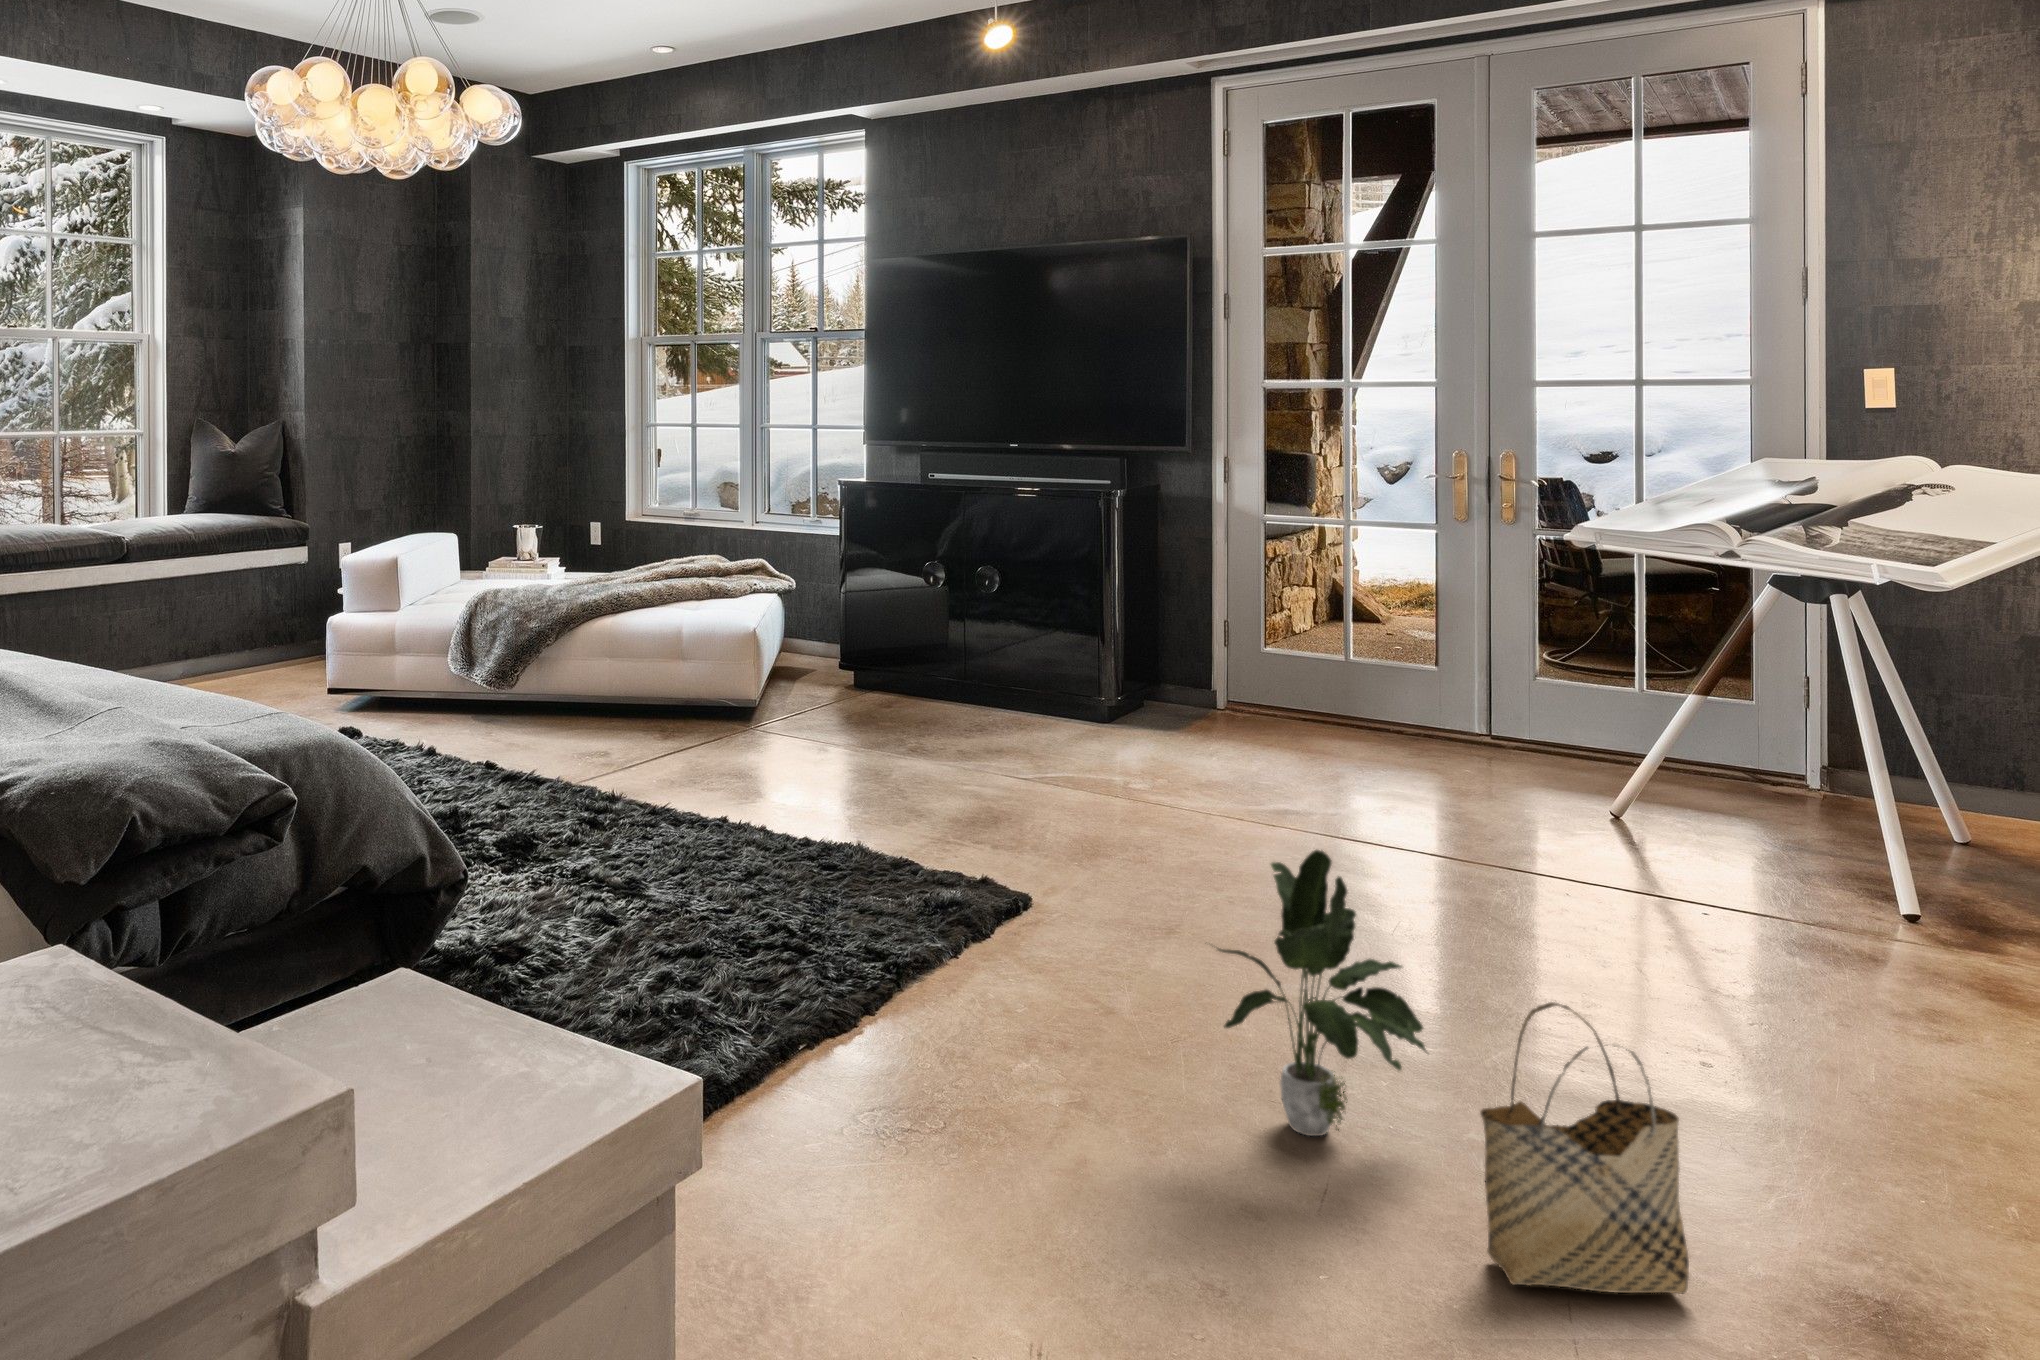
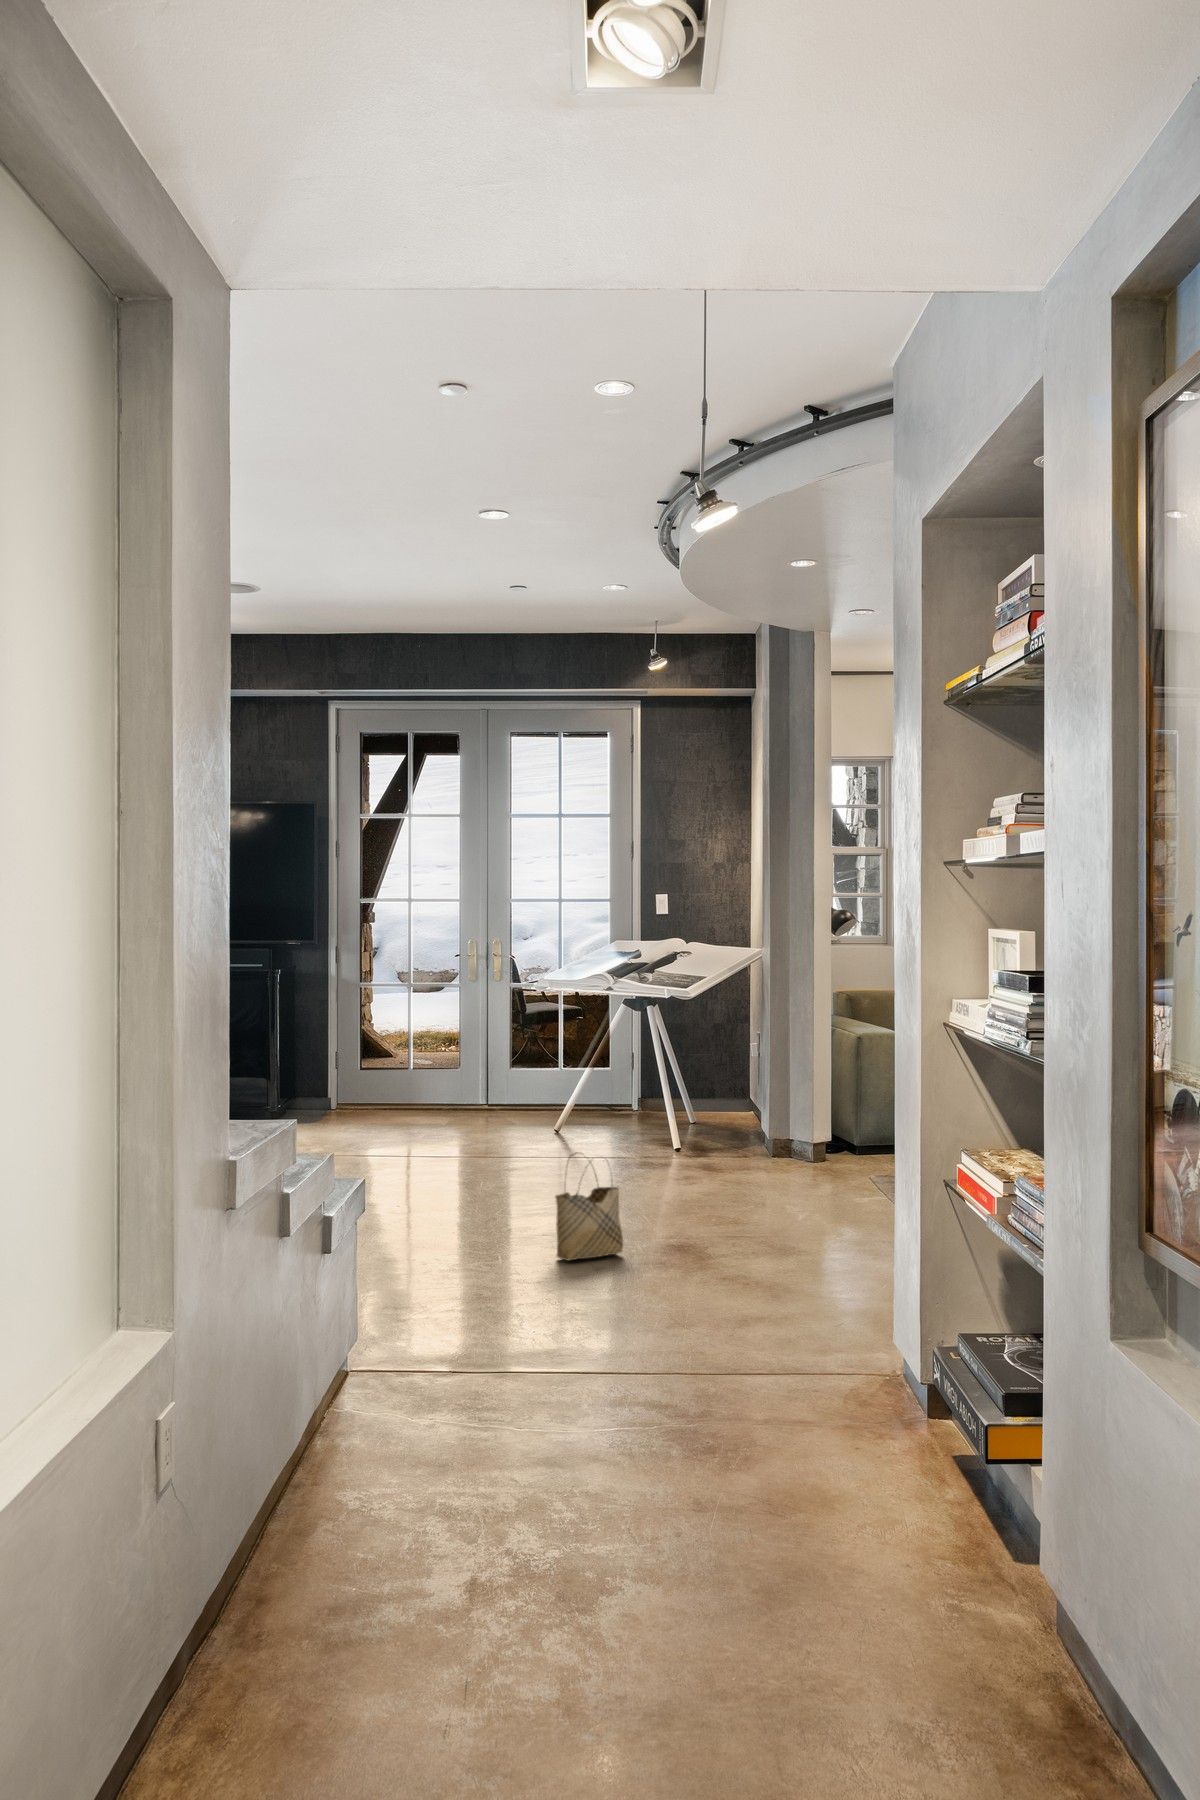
potted plant: present [1217,850,1426,1136] -> none [434,1112,523,1243]

